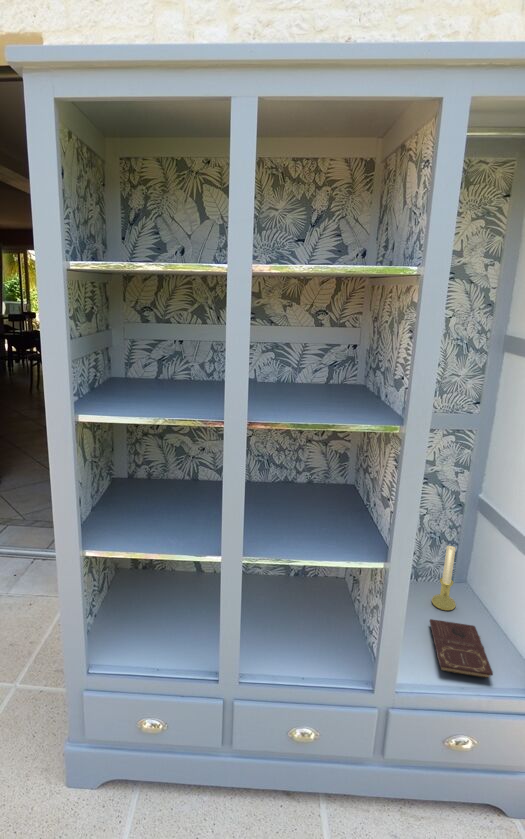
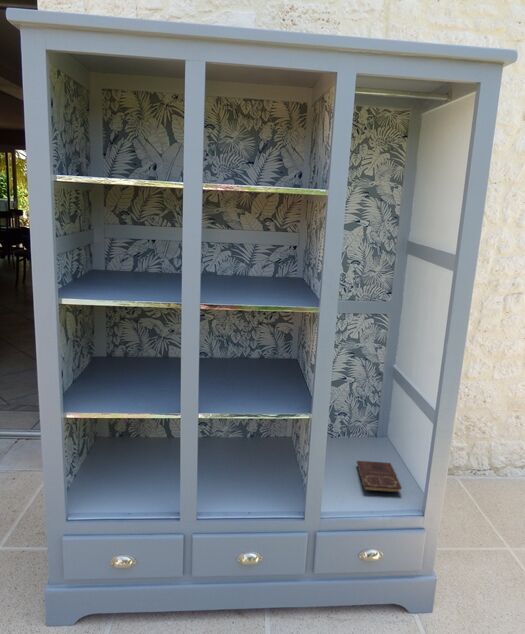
candle holder: present [432,546,456,611] -> none [359,403,377,456]

